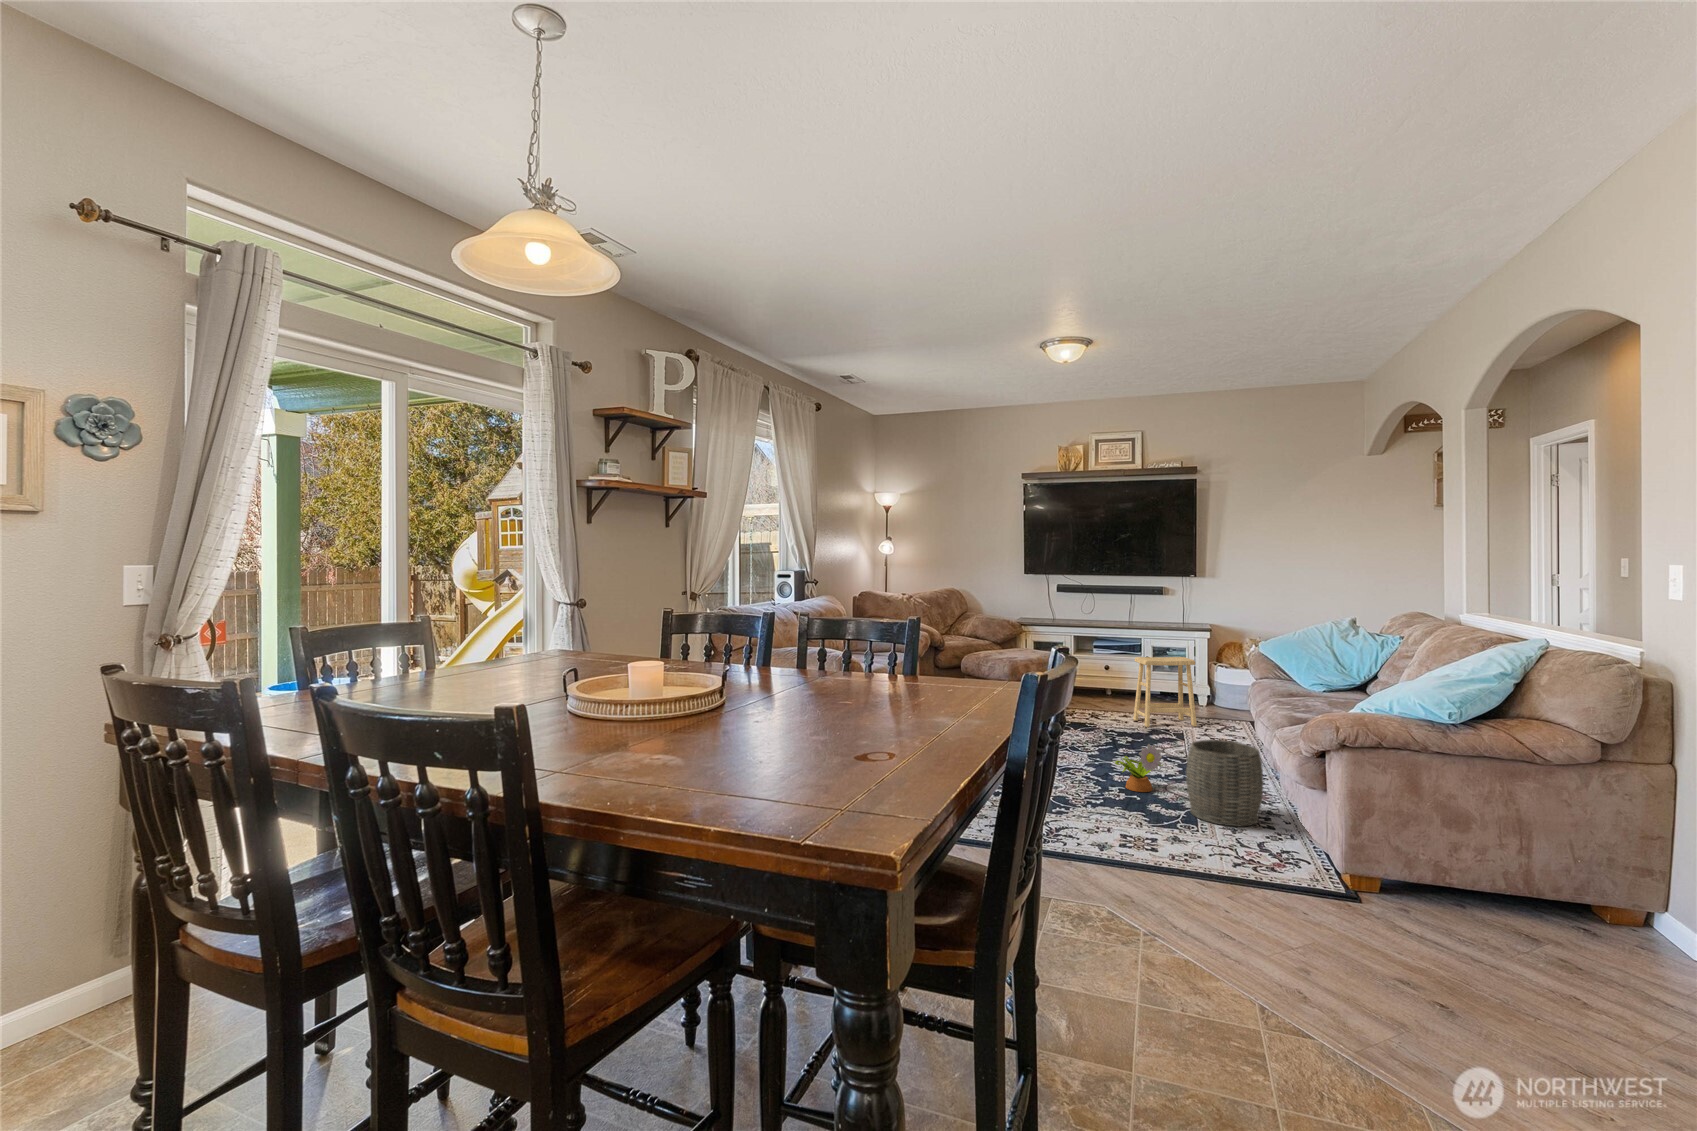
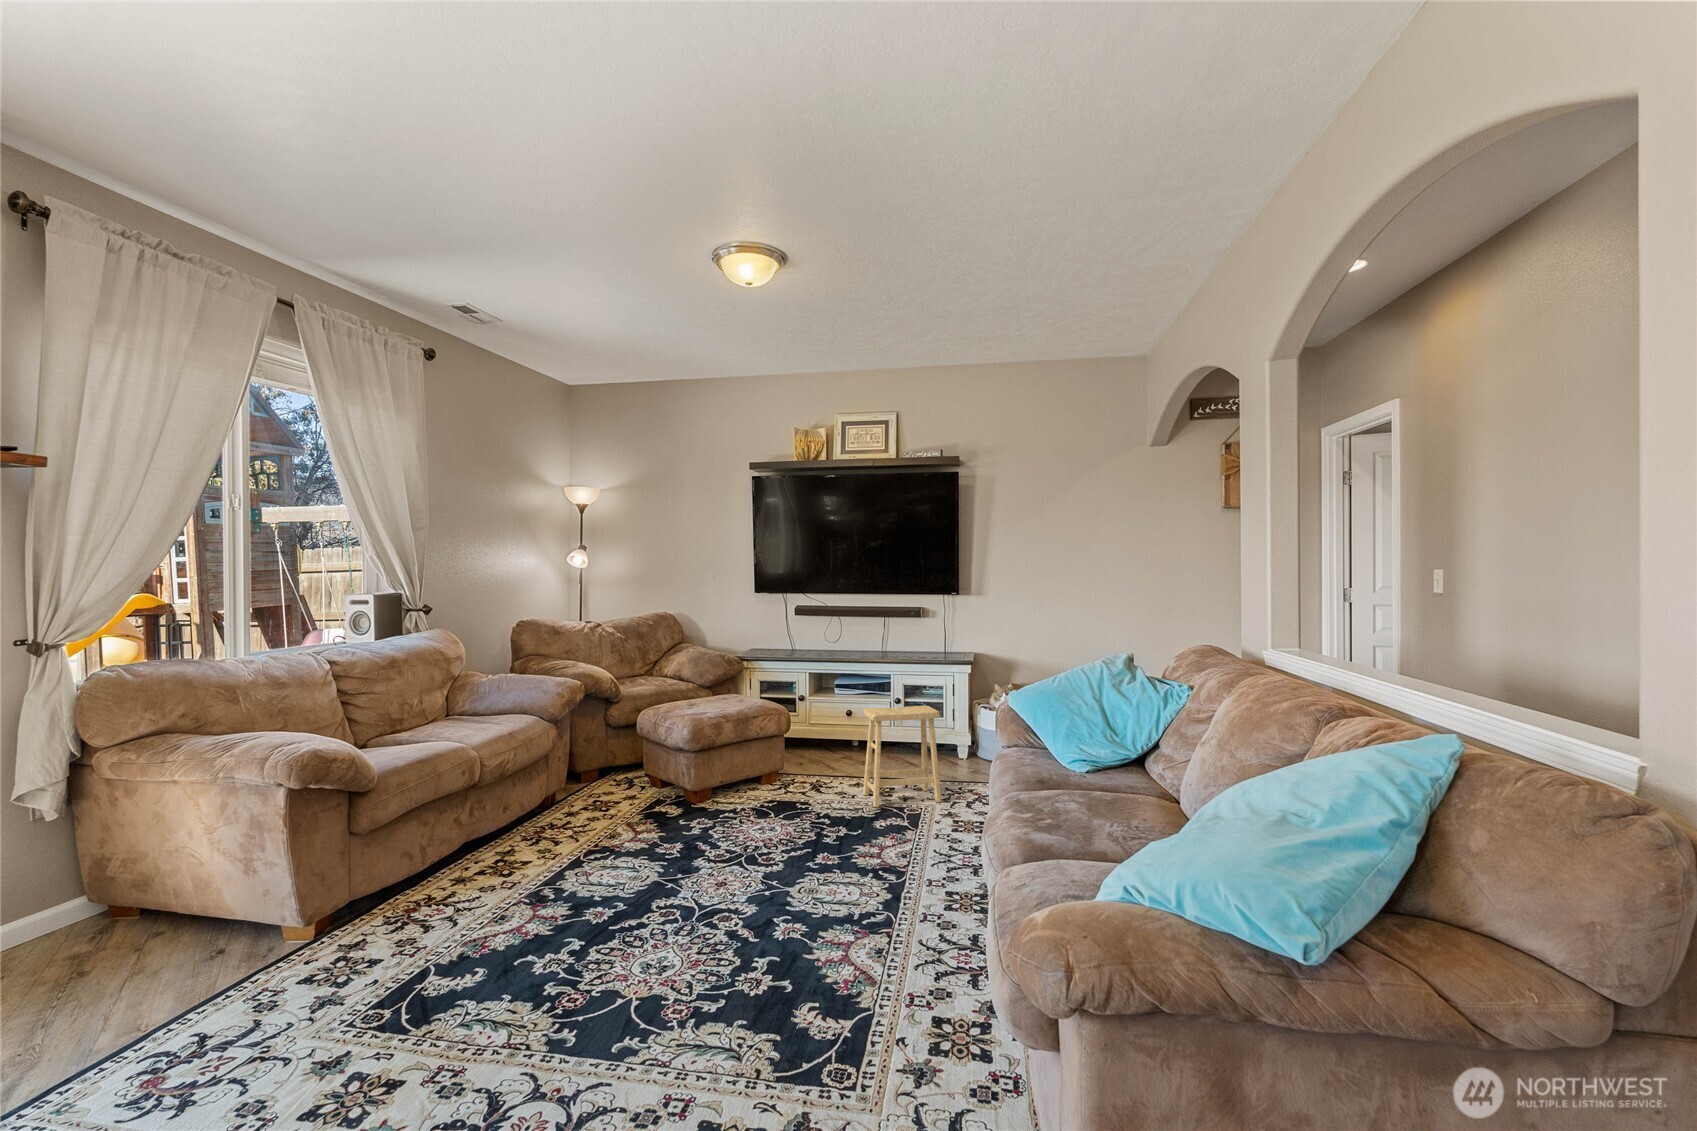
woven basket: present [1186,740,1263,826] -> none [857,884,978,1059]
decorative plant: present [1112,744,1163,792] -> none [766,887,846,968]

